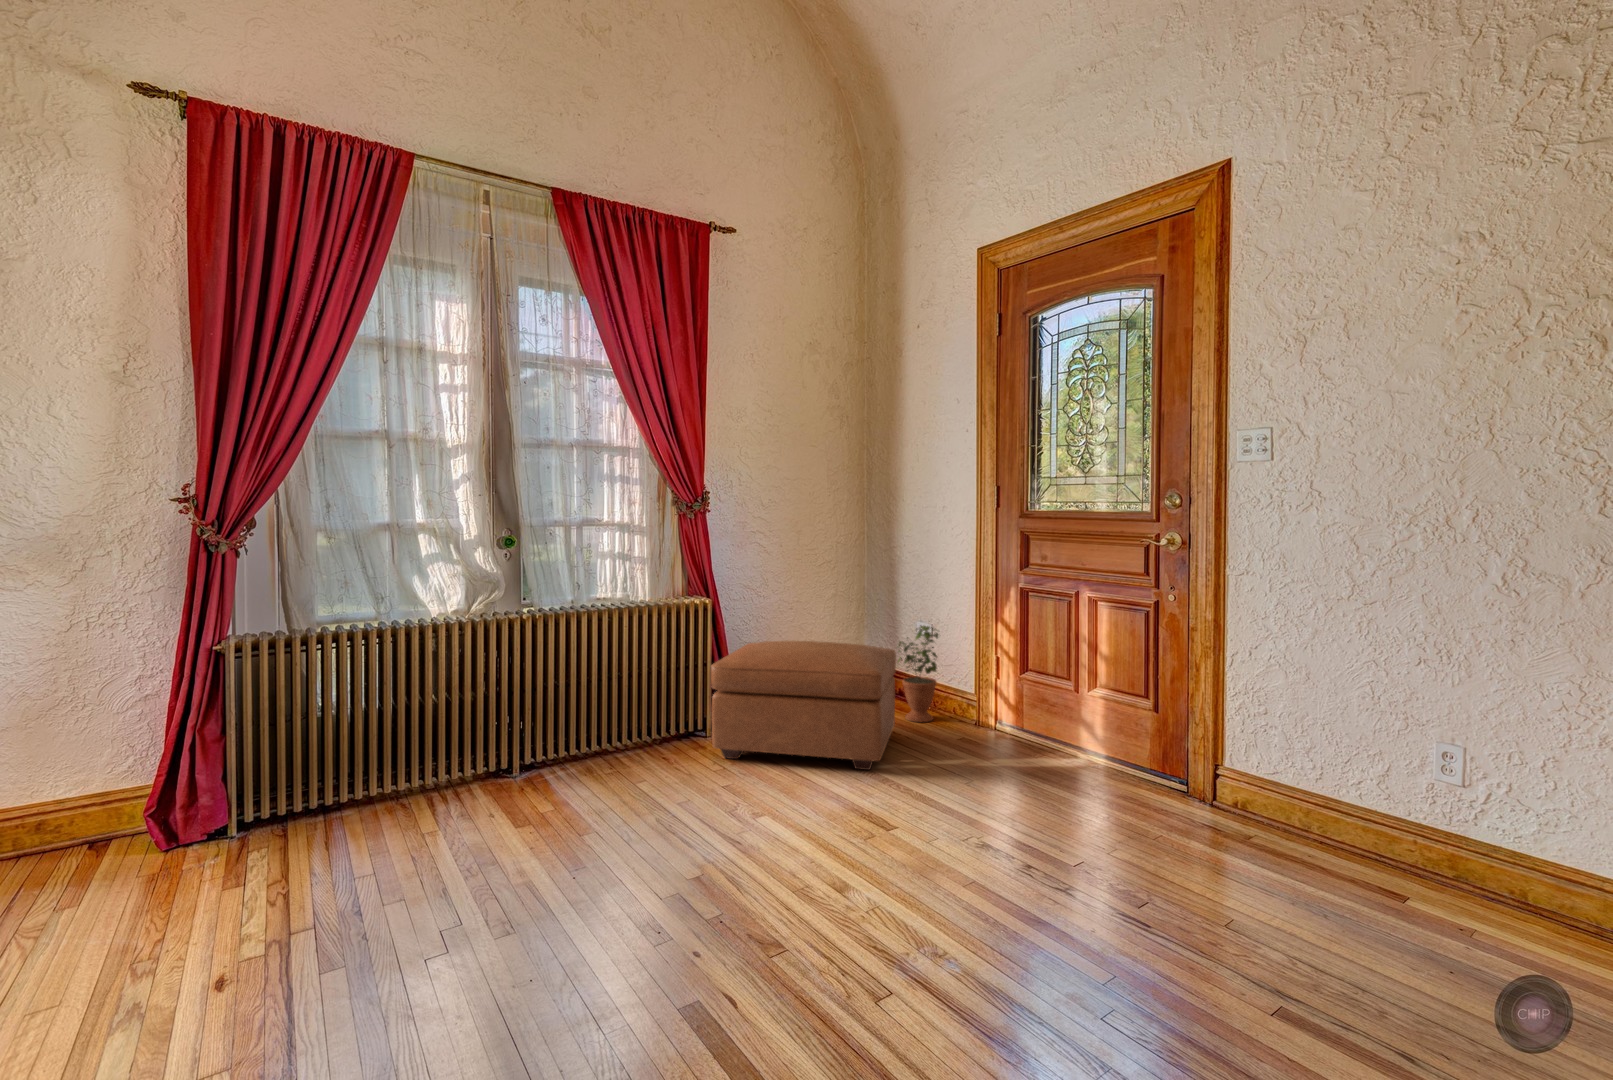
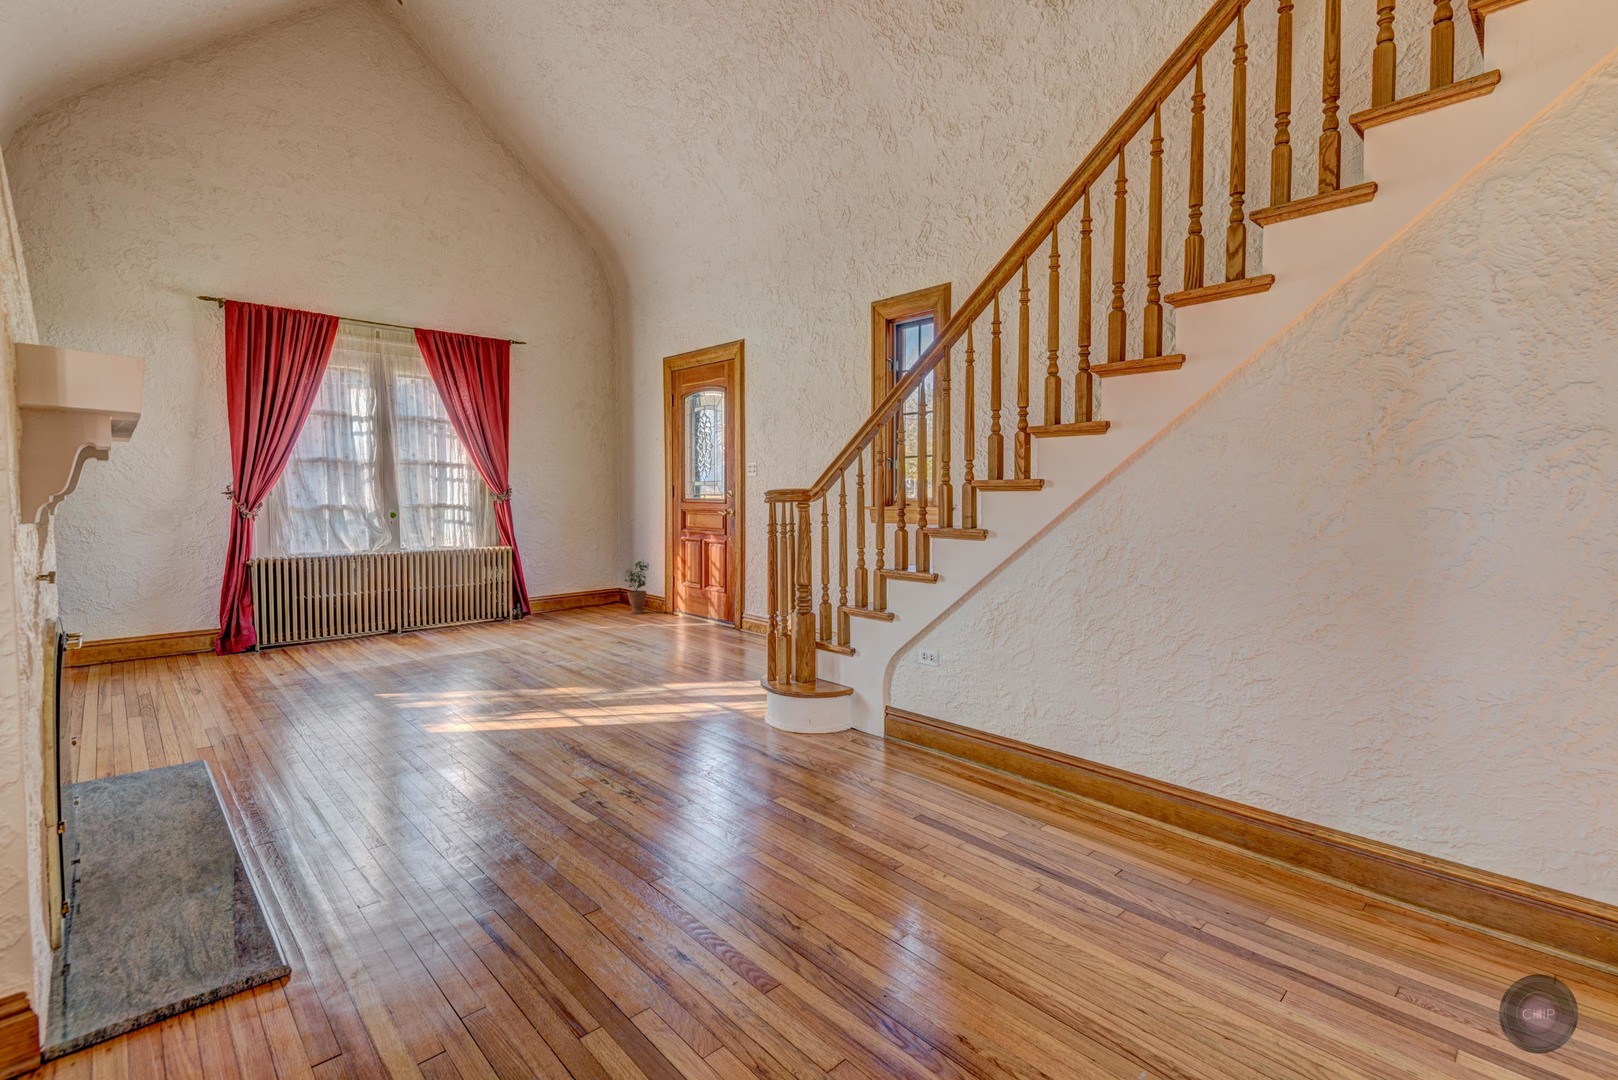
ottoman: present [711,641,896,770] -> none [507,568,616,627]

